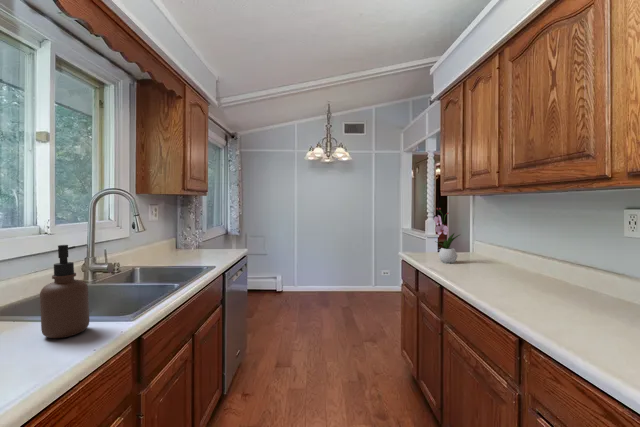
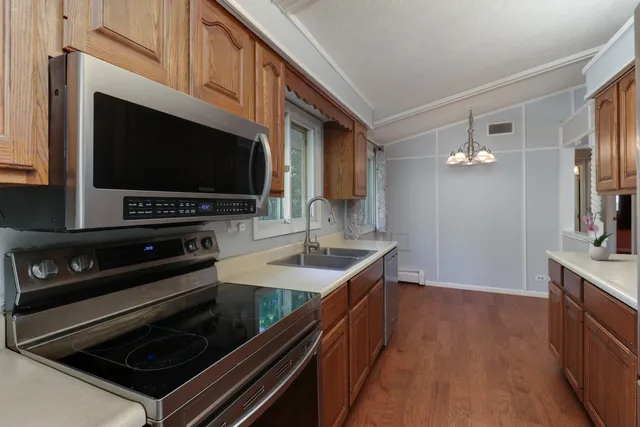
soap dispenser: present [40,245,89,338] -> none [303,230,325,280]

